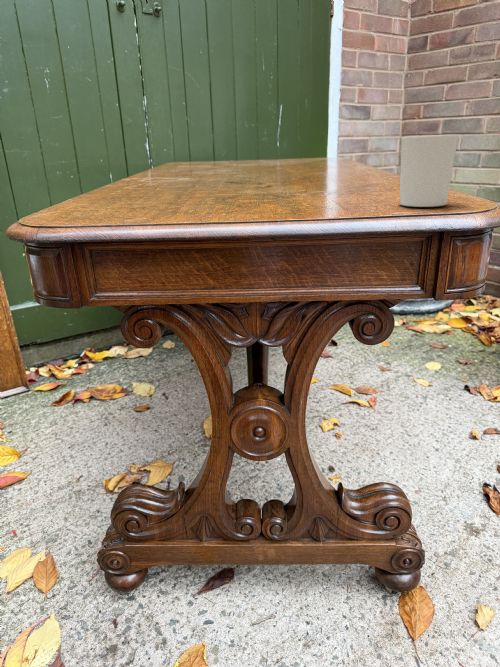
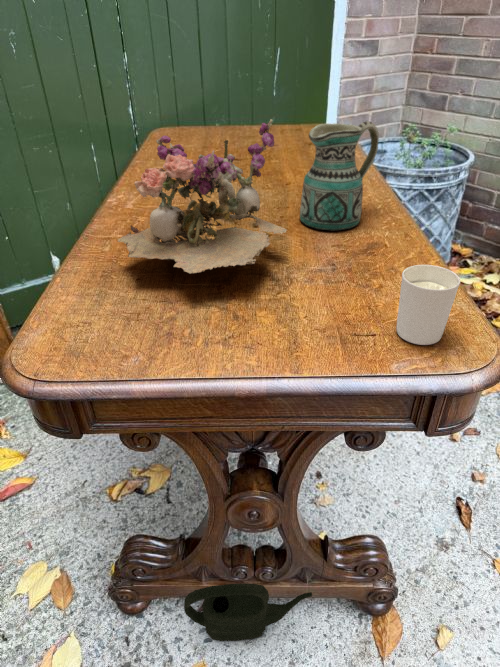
flower arrangement: none [126,58,289,194] -> present [118,119,287,274]
ceramic pitcher: none [302,83,373,180] -> present [300,121,379,230]
watering can: none [182,541,327,623] -> present [184,583,312,641]

